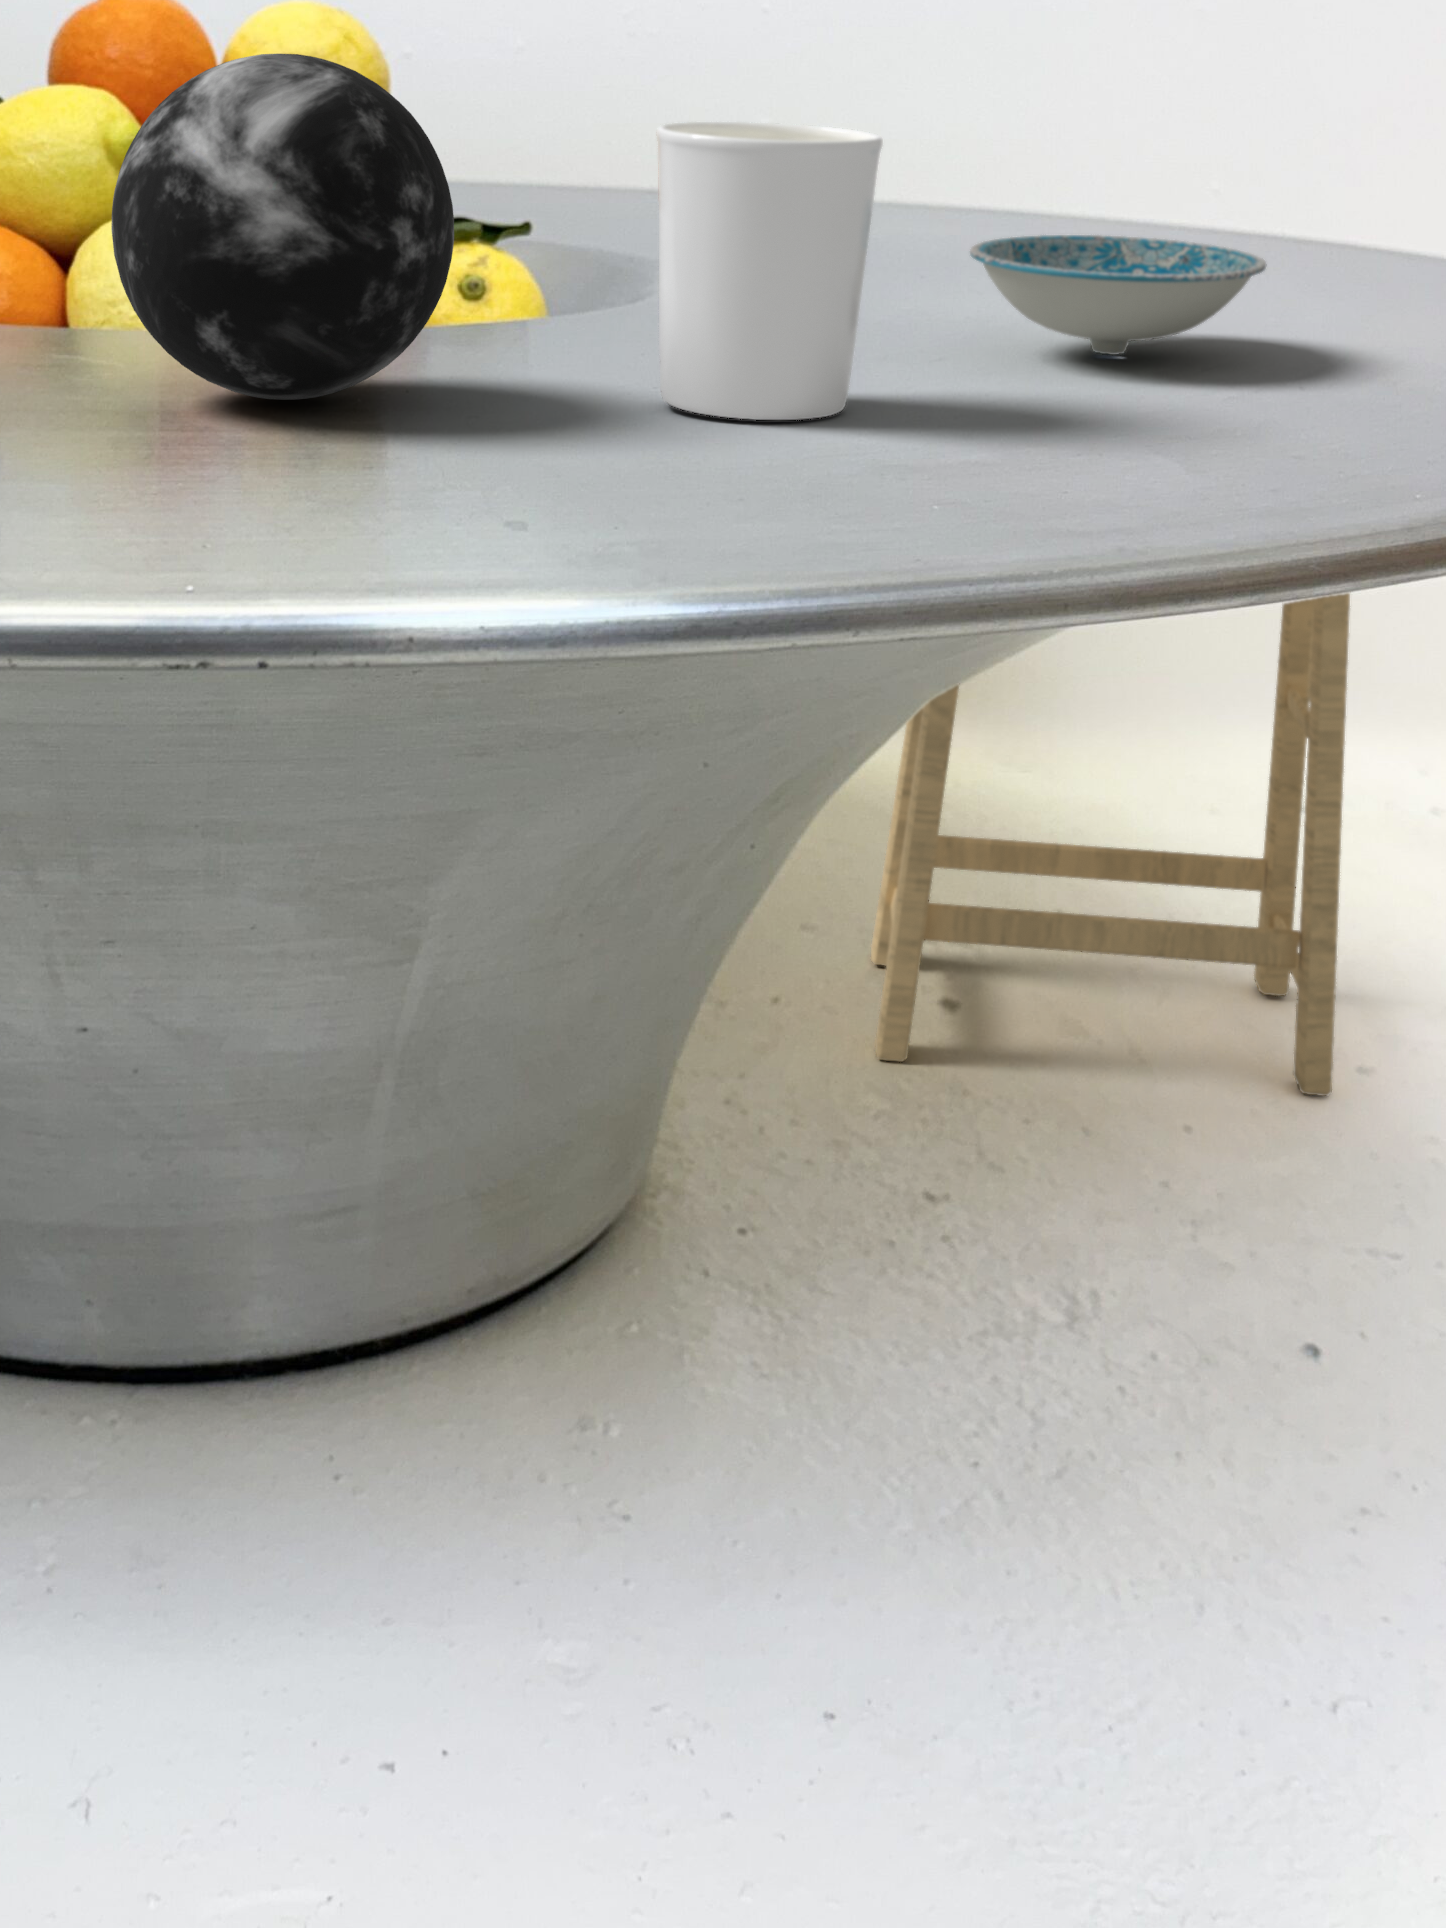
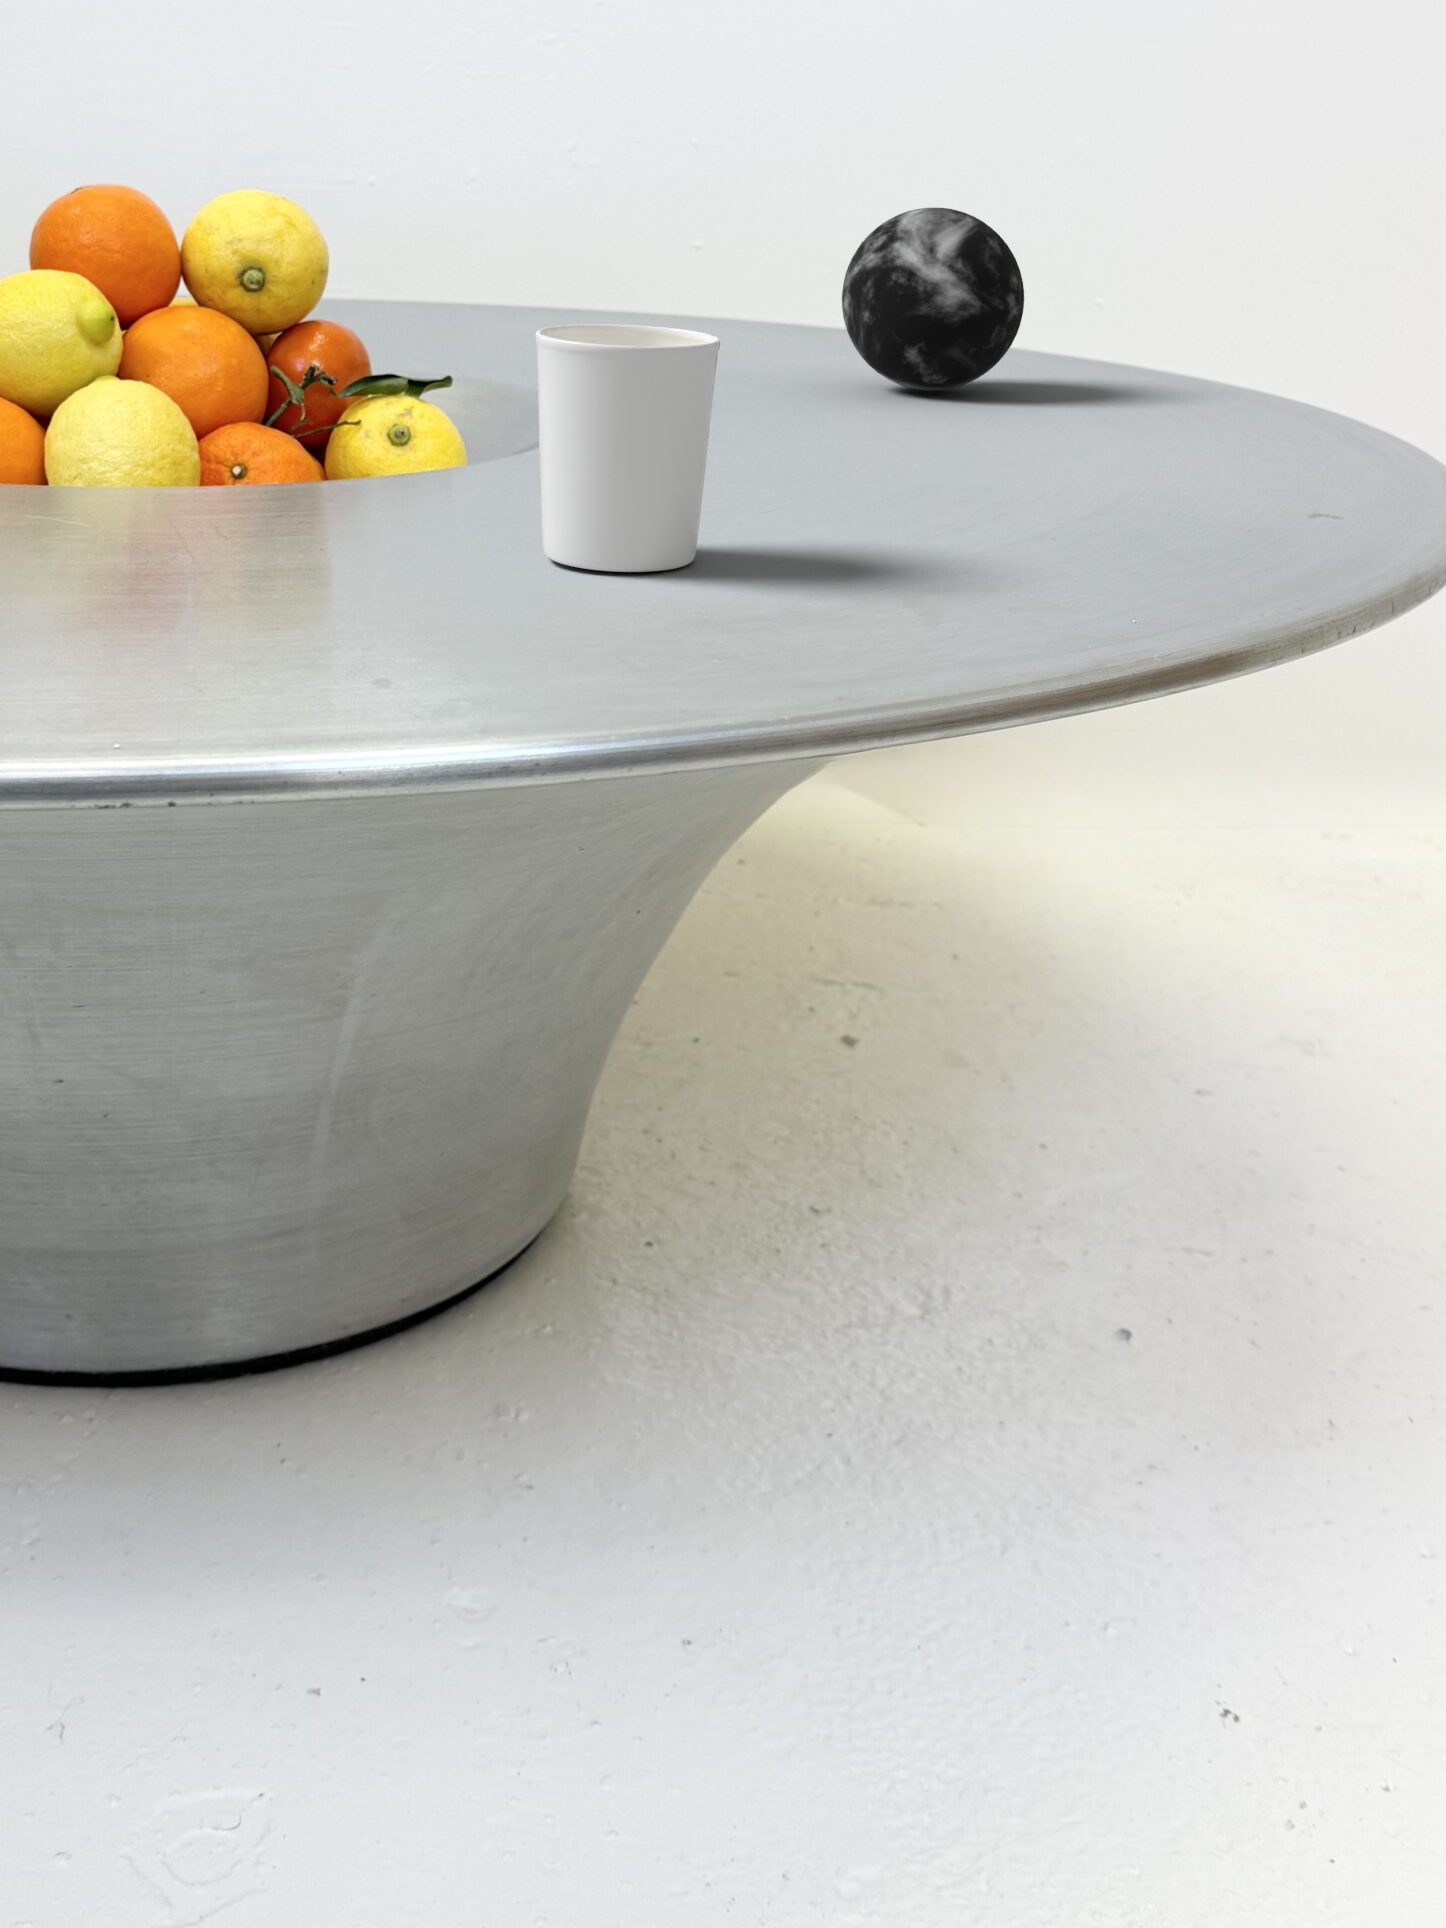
decorative orb: present [111,54,454,400] -> present [842,208,1024,391]
ceramic bowl: present [970,235,1266,355] -> none [803,403,1045,505]
footstool: present [871,593,1350,1096] -> none [759,560,1185,1109]

